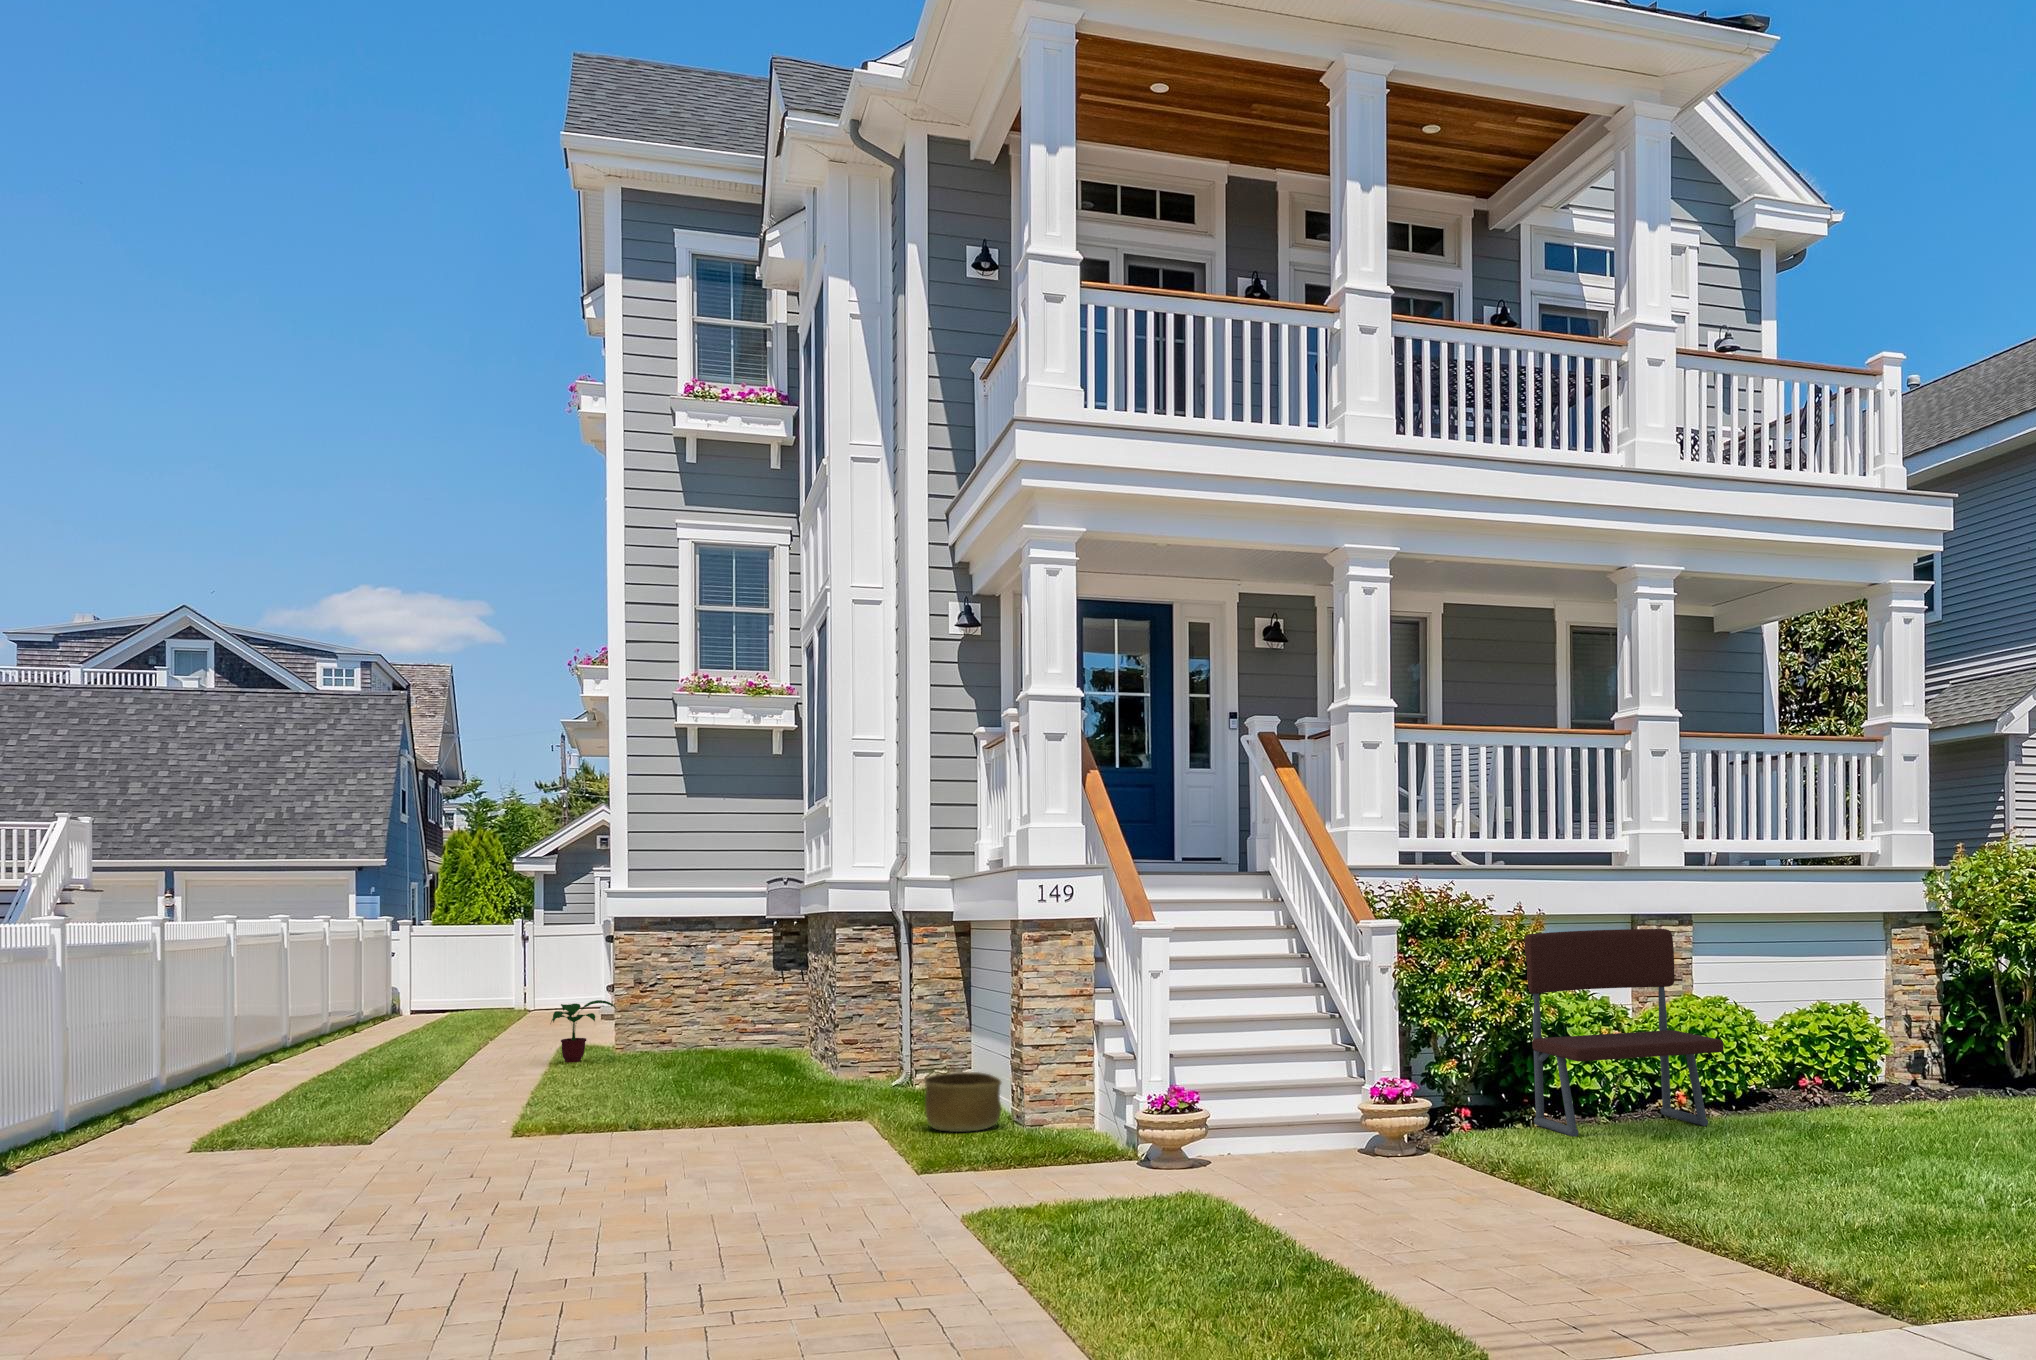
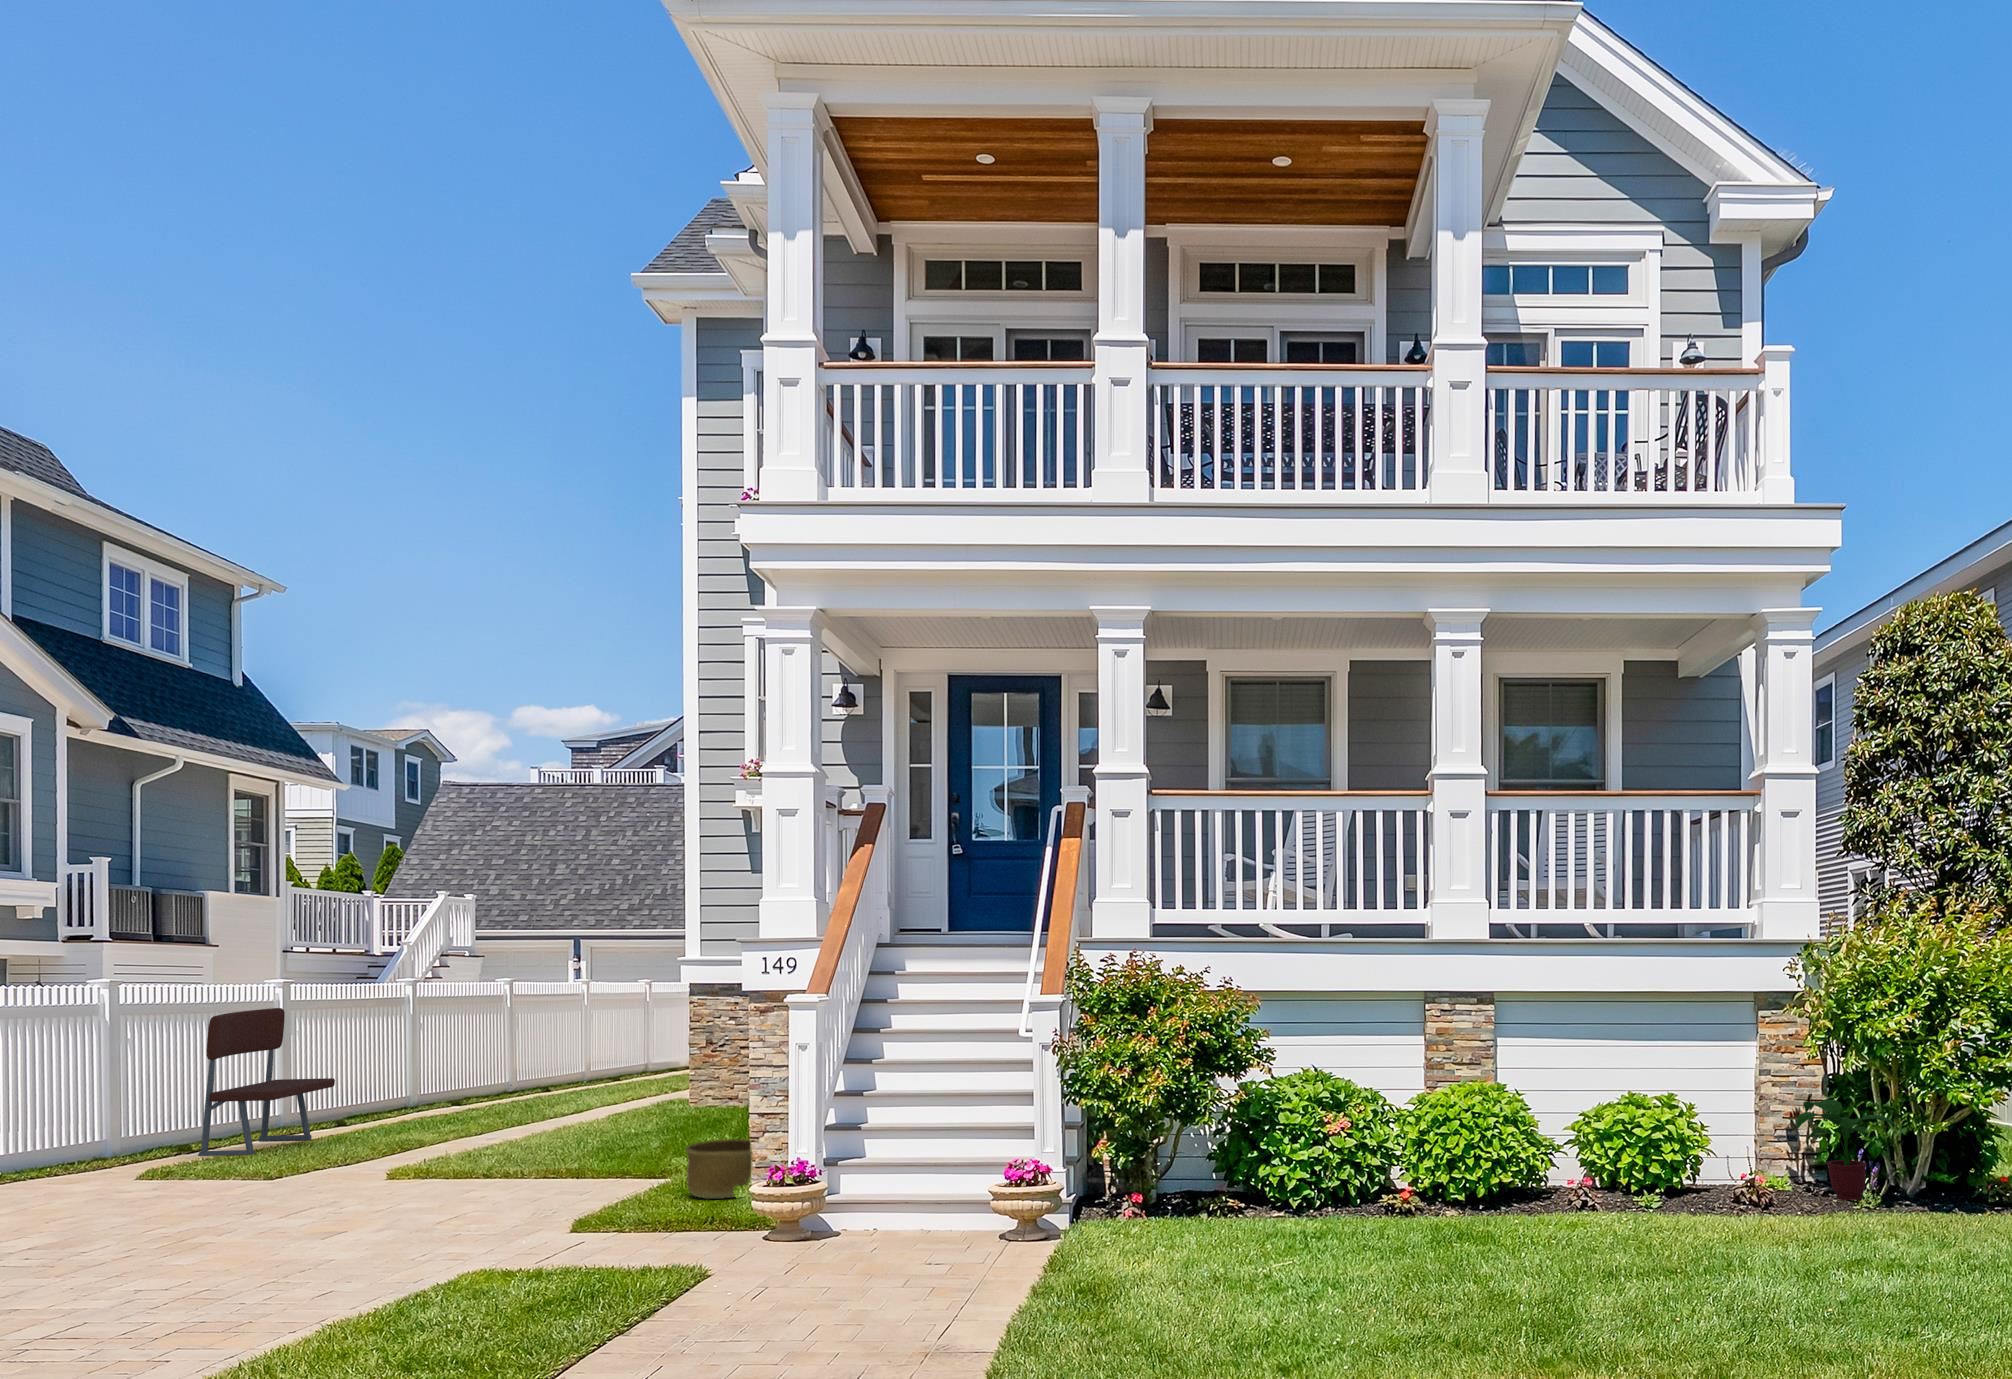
bench: present [1524,929,1724,1137] -> present [198,1008,335,1156]
potted plant: present [551,1000,616,1062] -> present [1797,1100,1899,1200]

